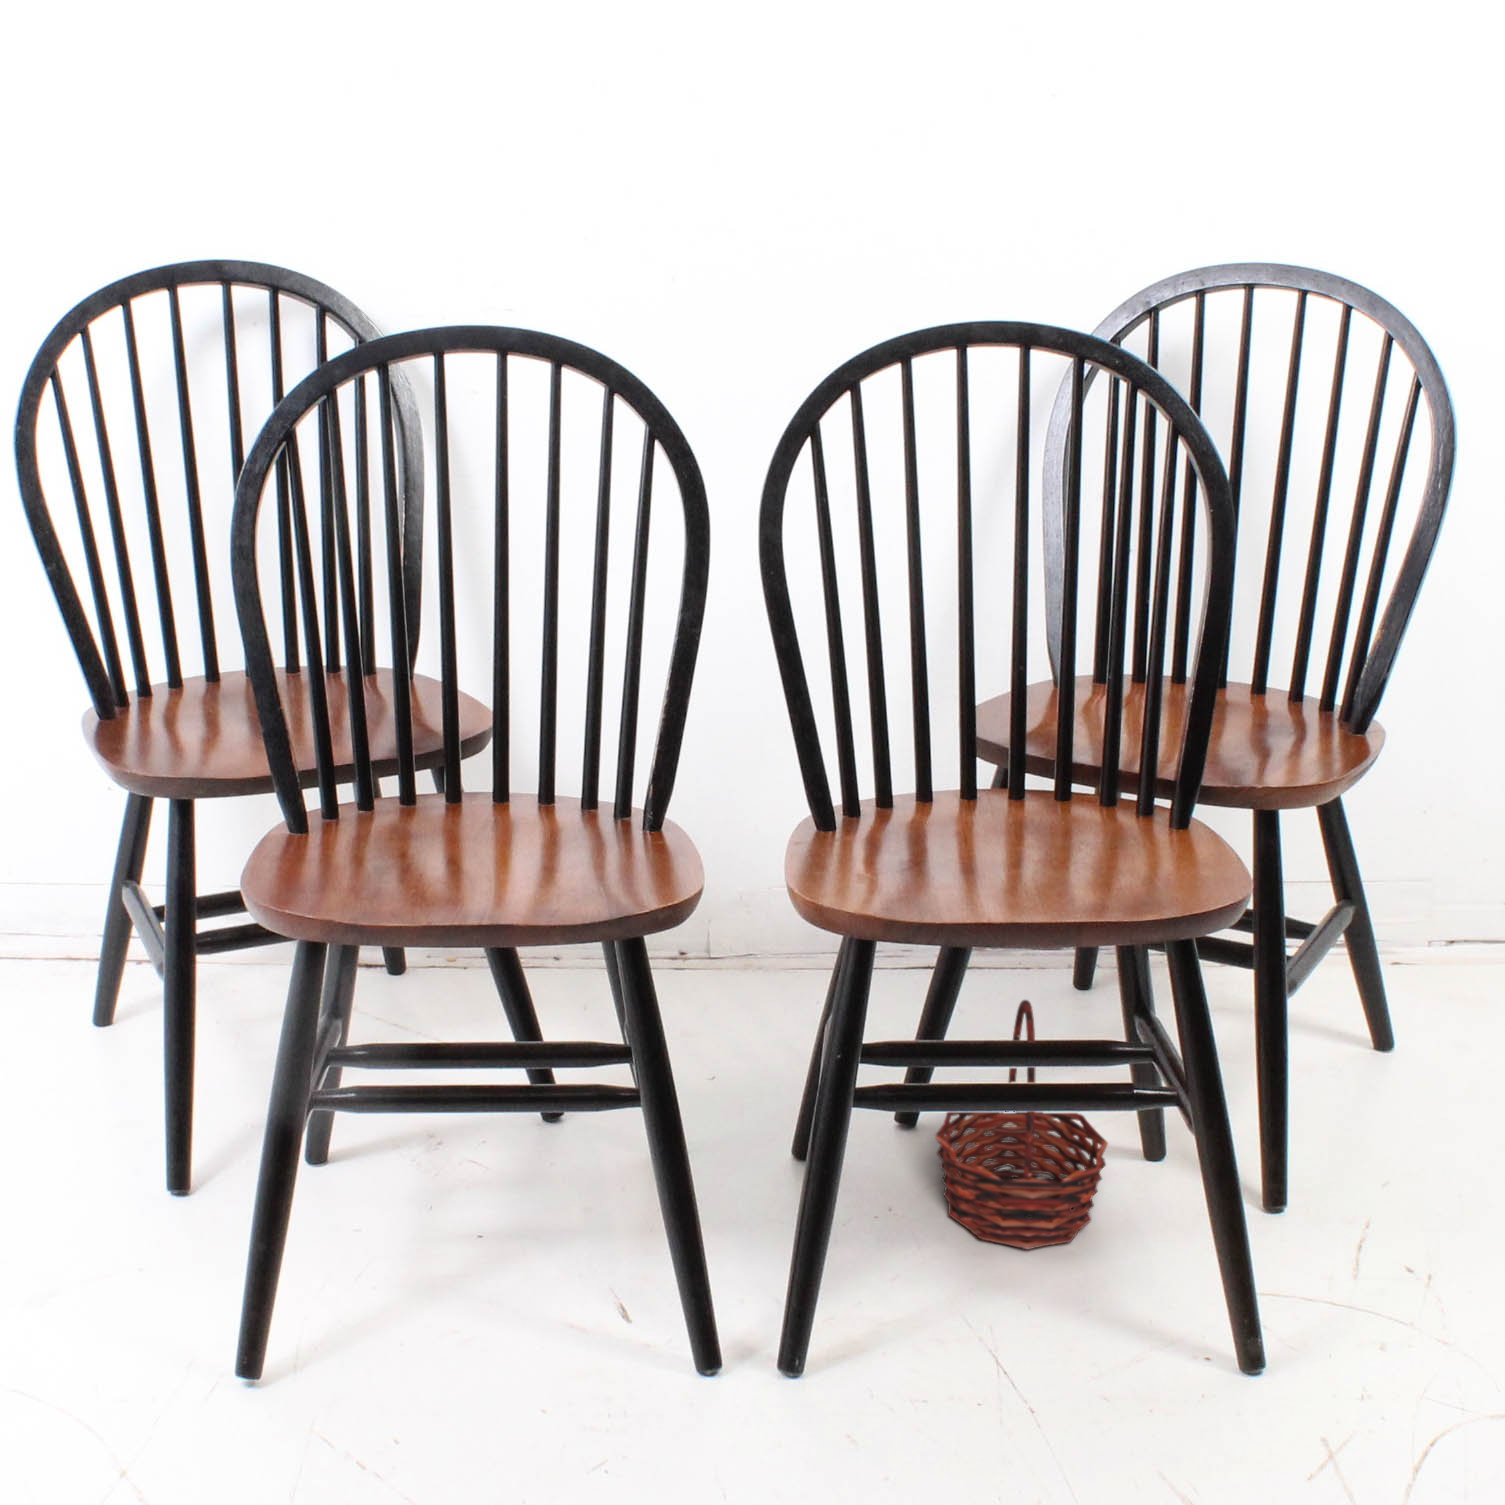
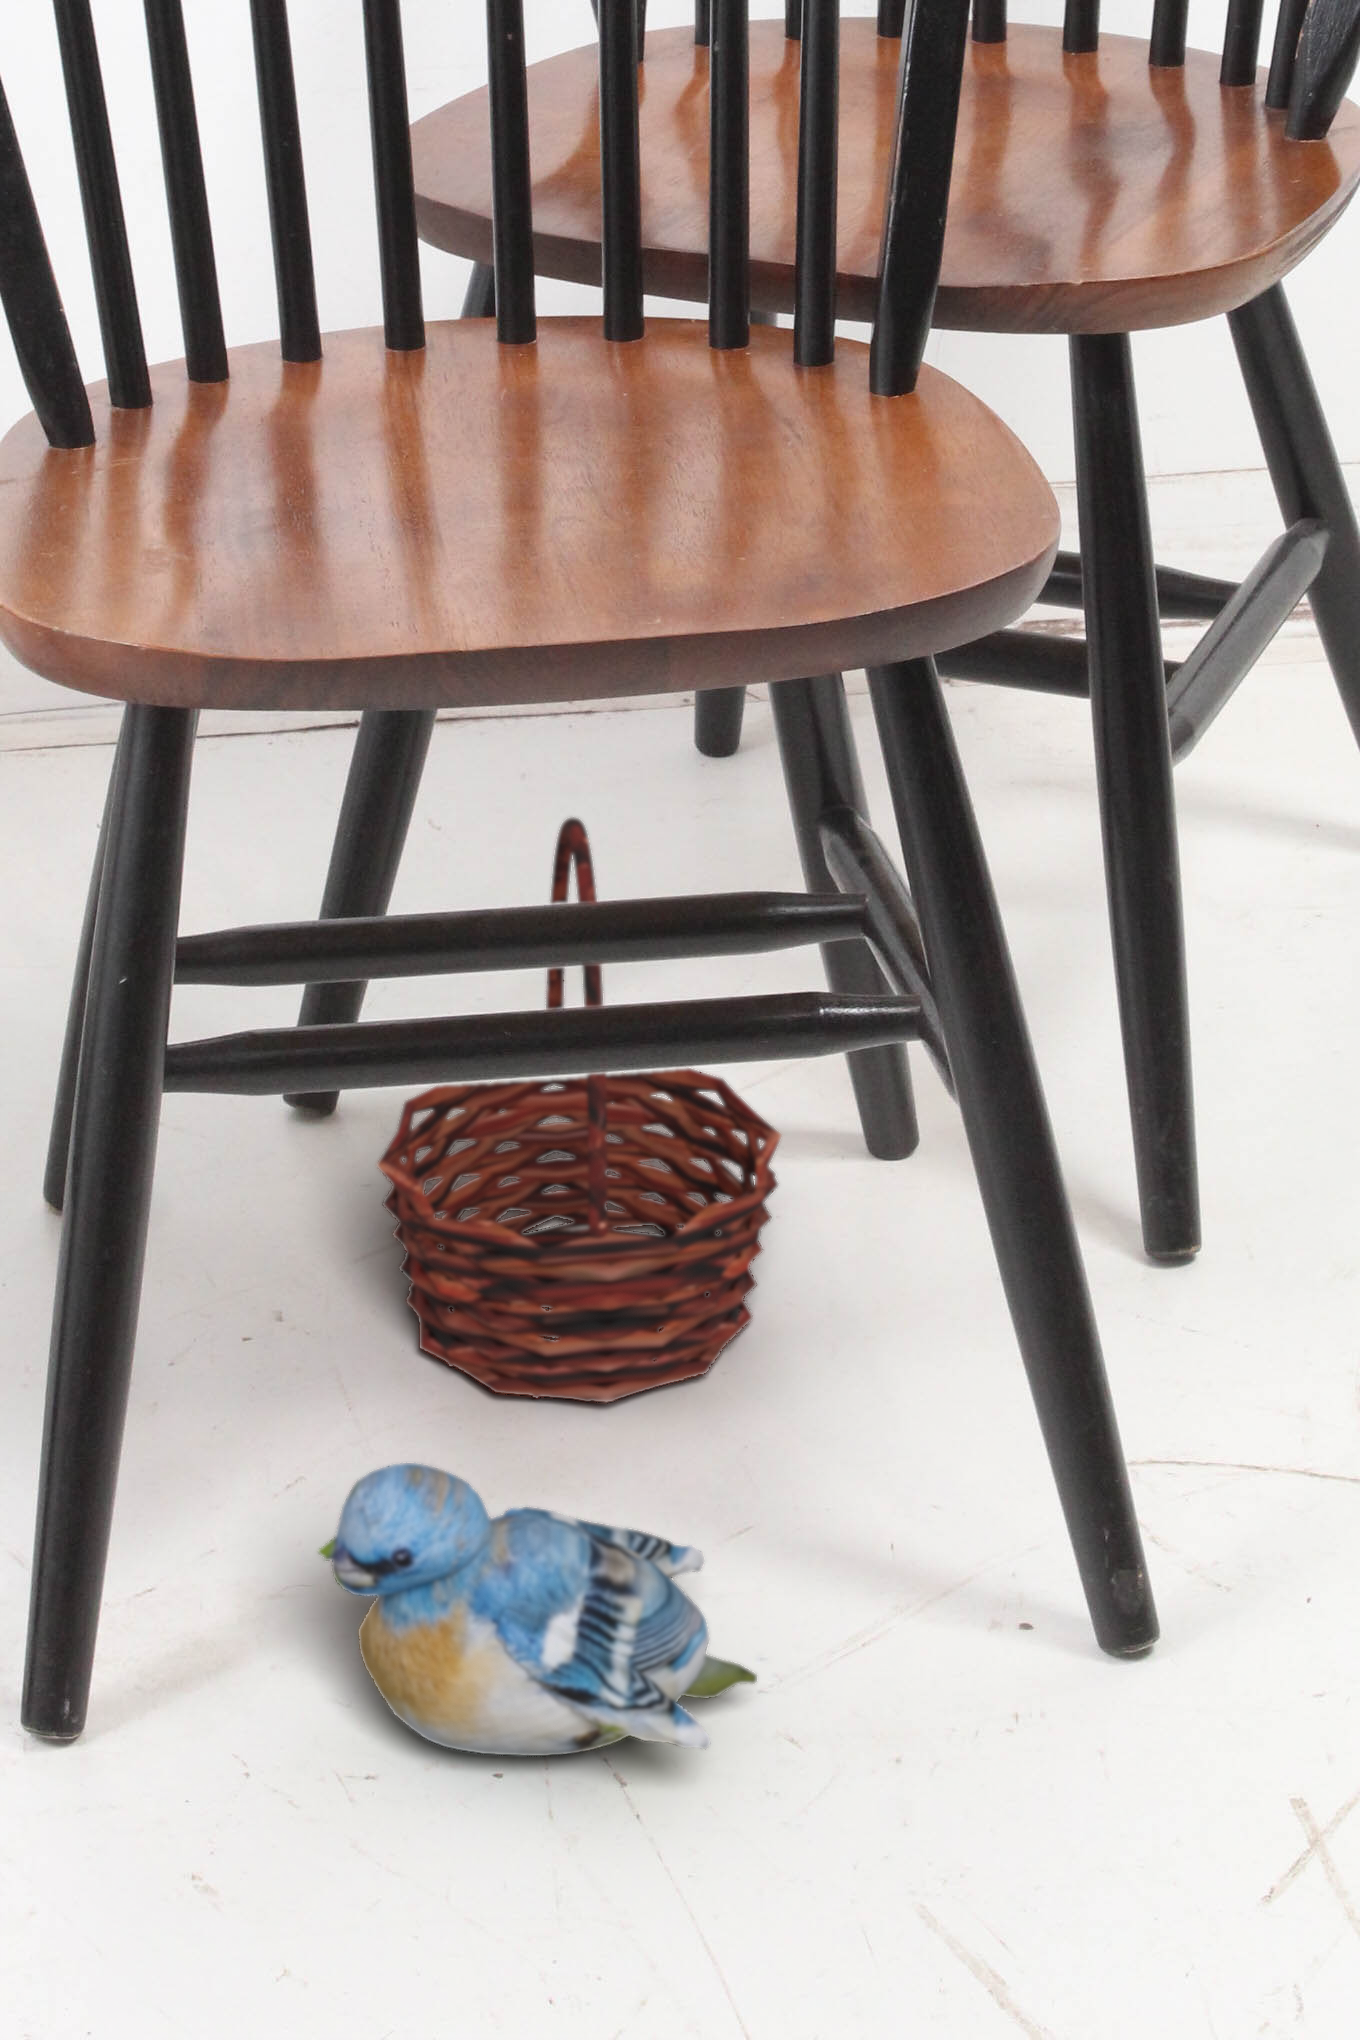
plush toy: none [903,1271,1090,1416] -> present [318,1463,757,1756]

